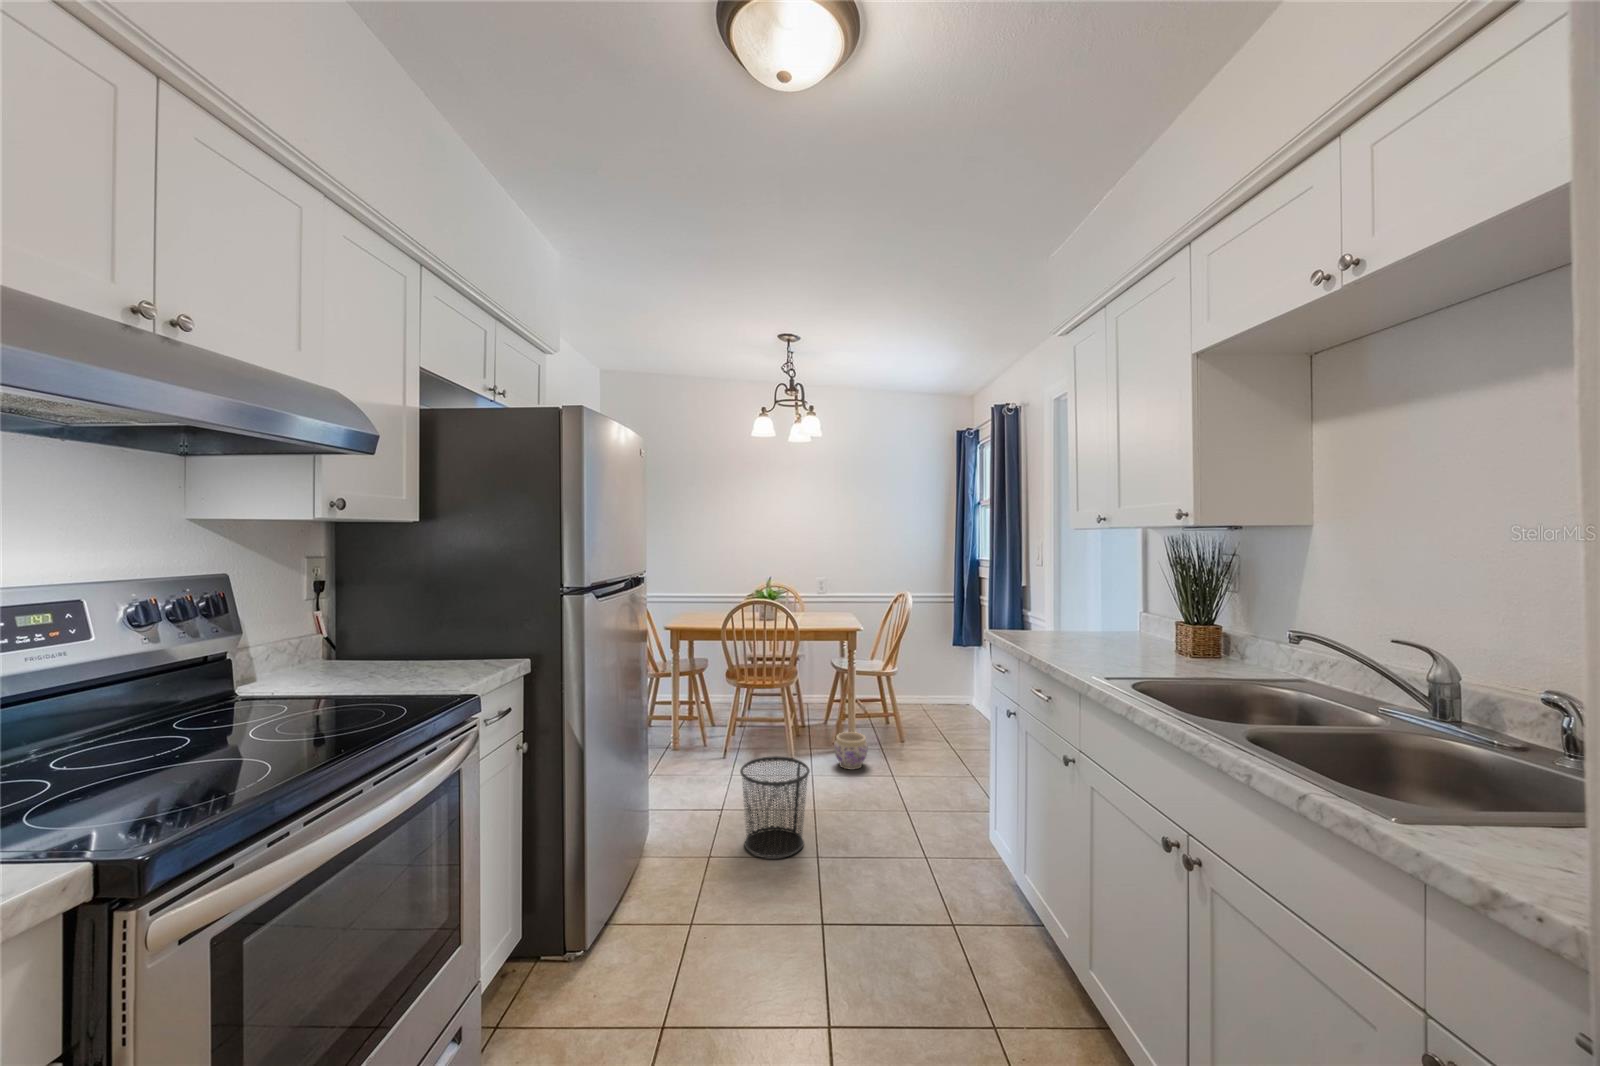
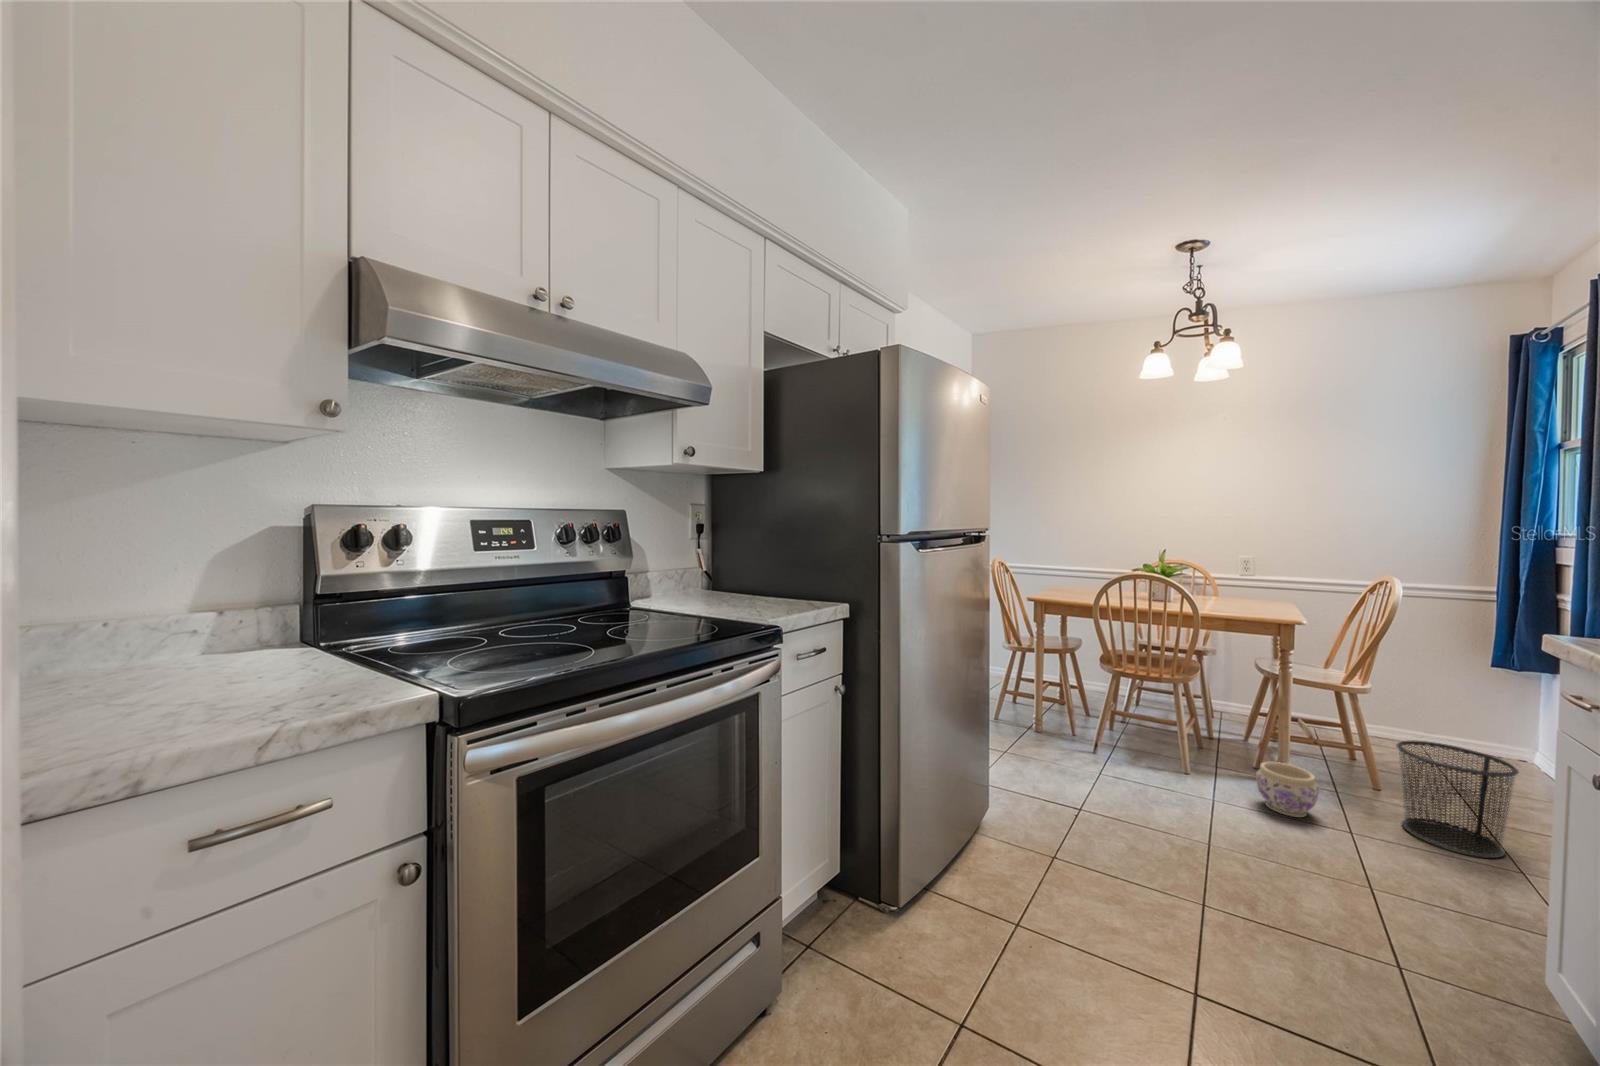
waste bin: present [740,756,810,859] -> present [1397,740,1519,858]

